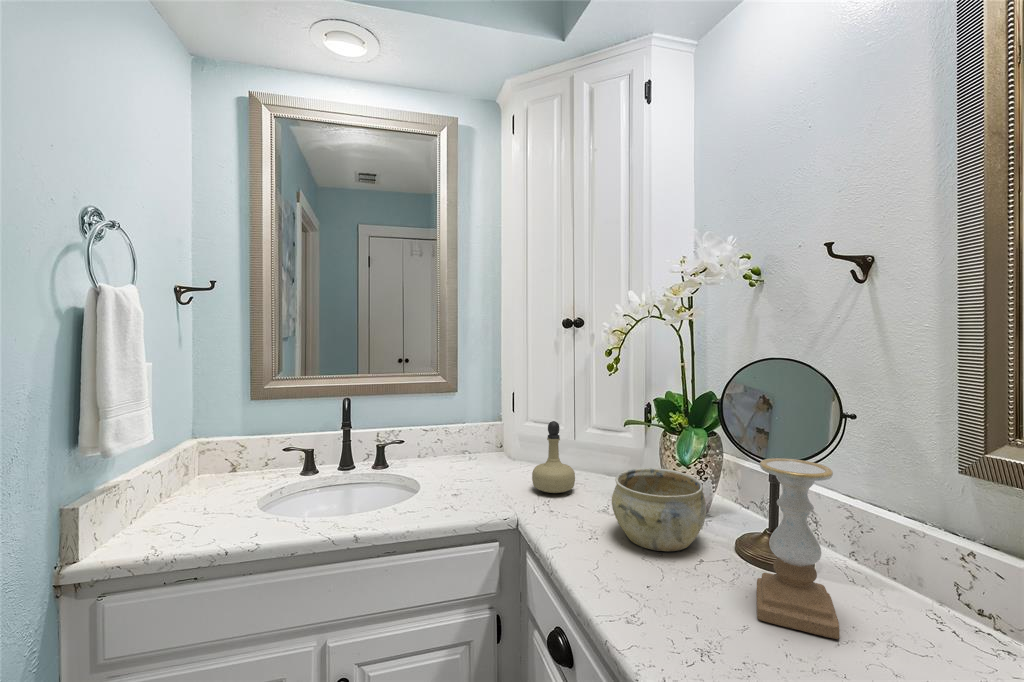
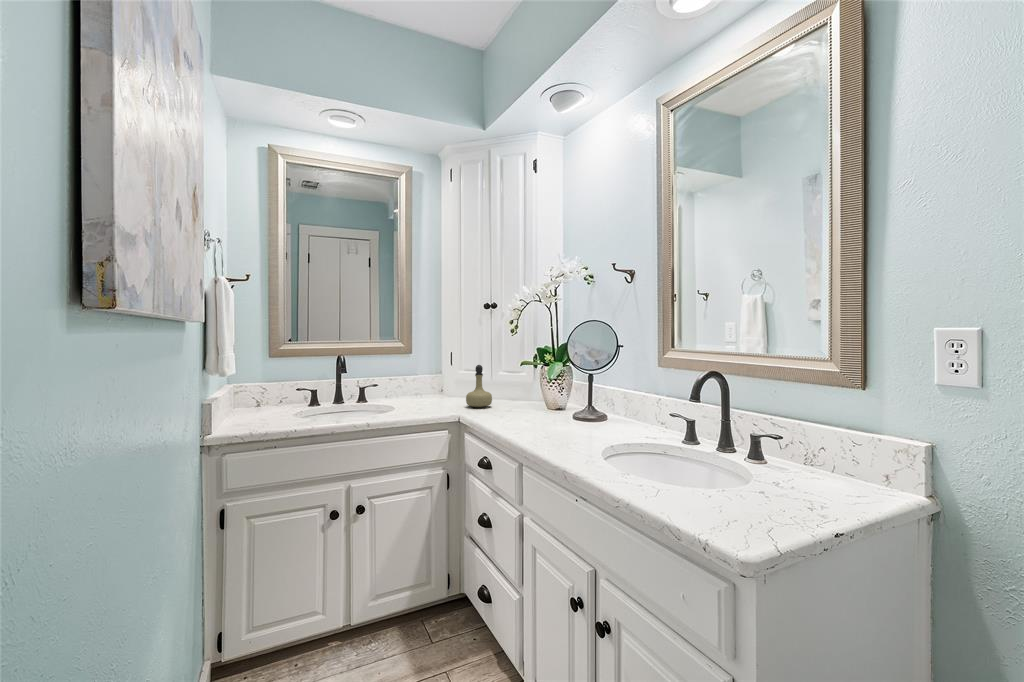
candle holder: present [757,458,840,639] -> none [574,364,607,434]
ceramic bowl: present [612,468,706,551] -> none [512,384,560,420]

